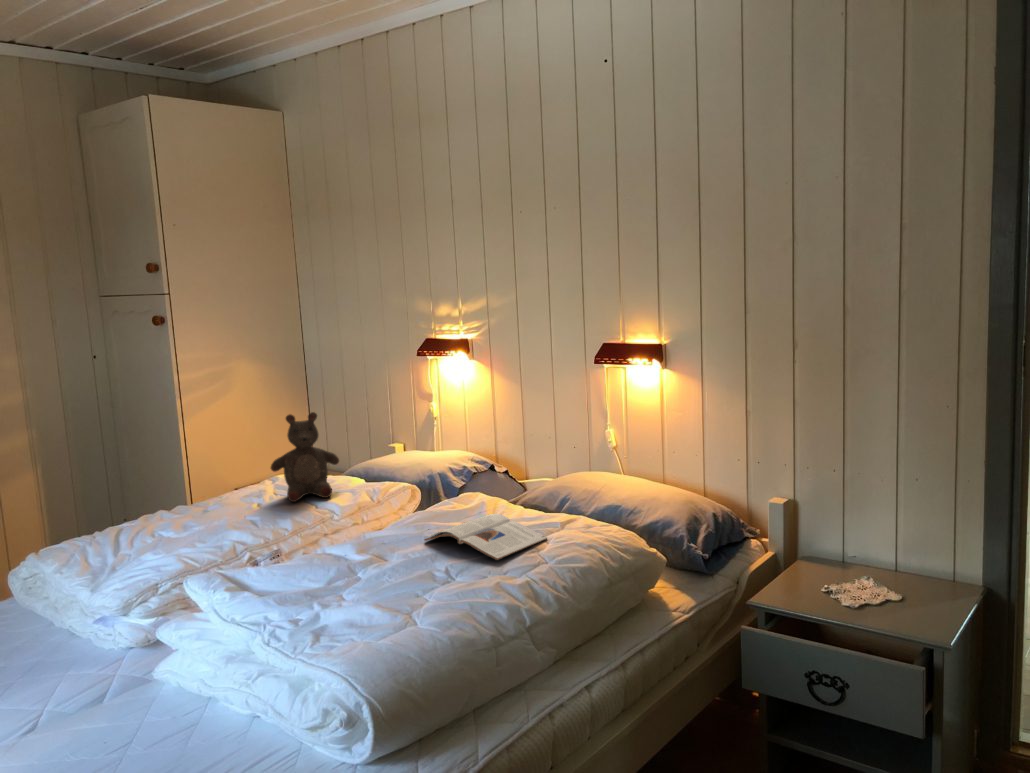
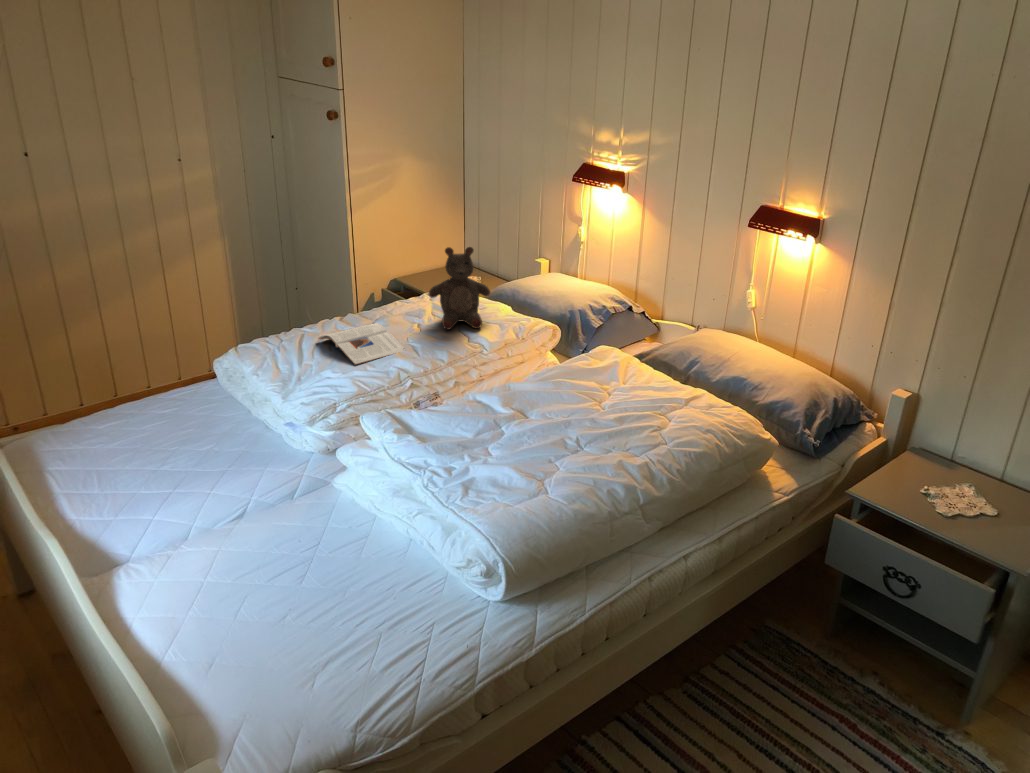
magazine: present [424,514,547,560] -> present [319,323,405,365]

